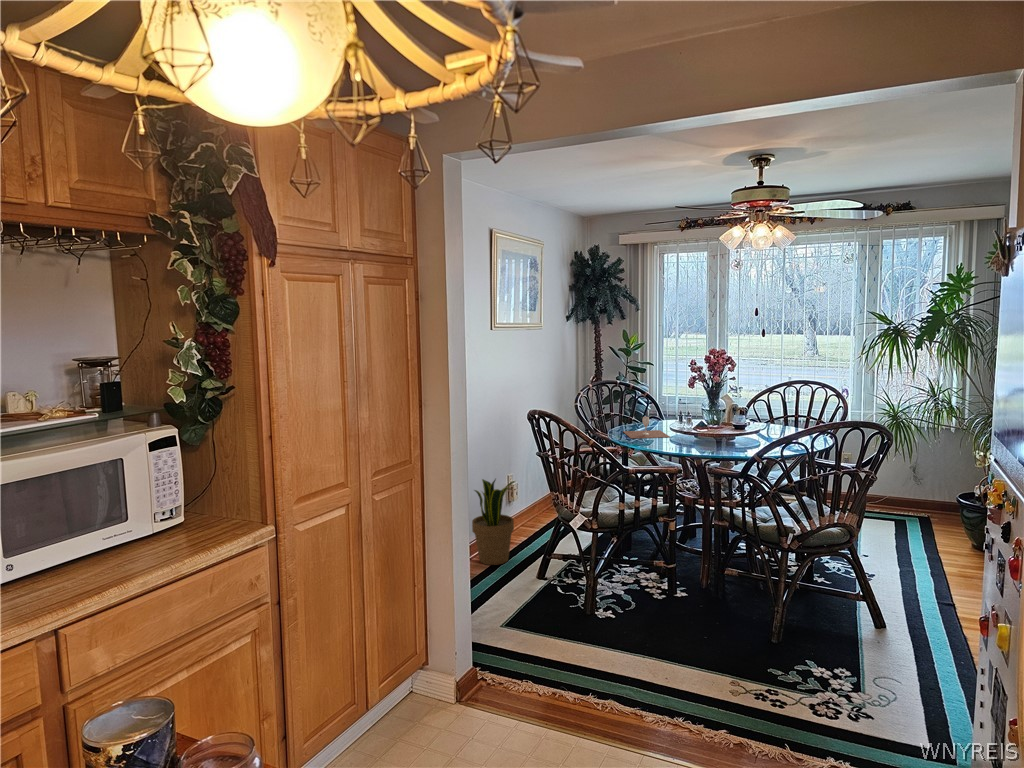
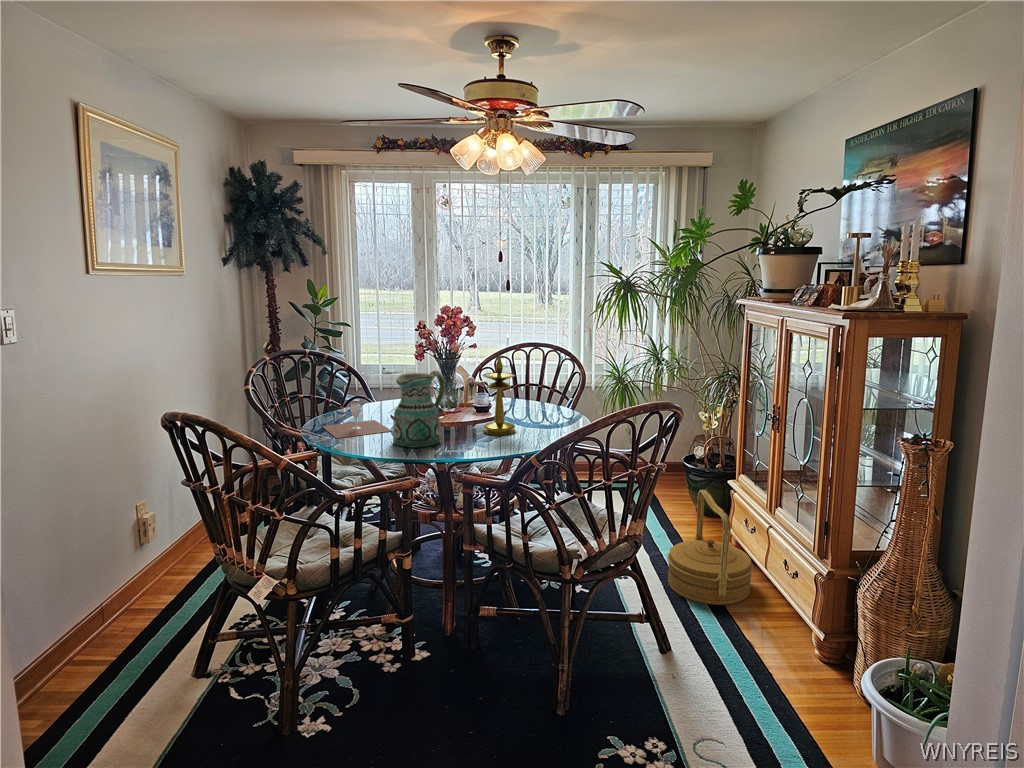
candlestick: none [737,385,763,444] -> present [483,355,515,435]
ceramic pitcher: none [668,395,708,447] -> present [393,371,445,448]
potted plant: present [472,479,515,565] -> none [67,522,150,665]
woven basket: none [907,512,995,612] -> present [667,490,753,605]

